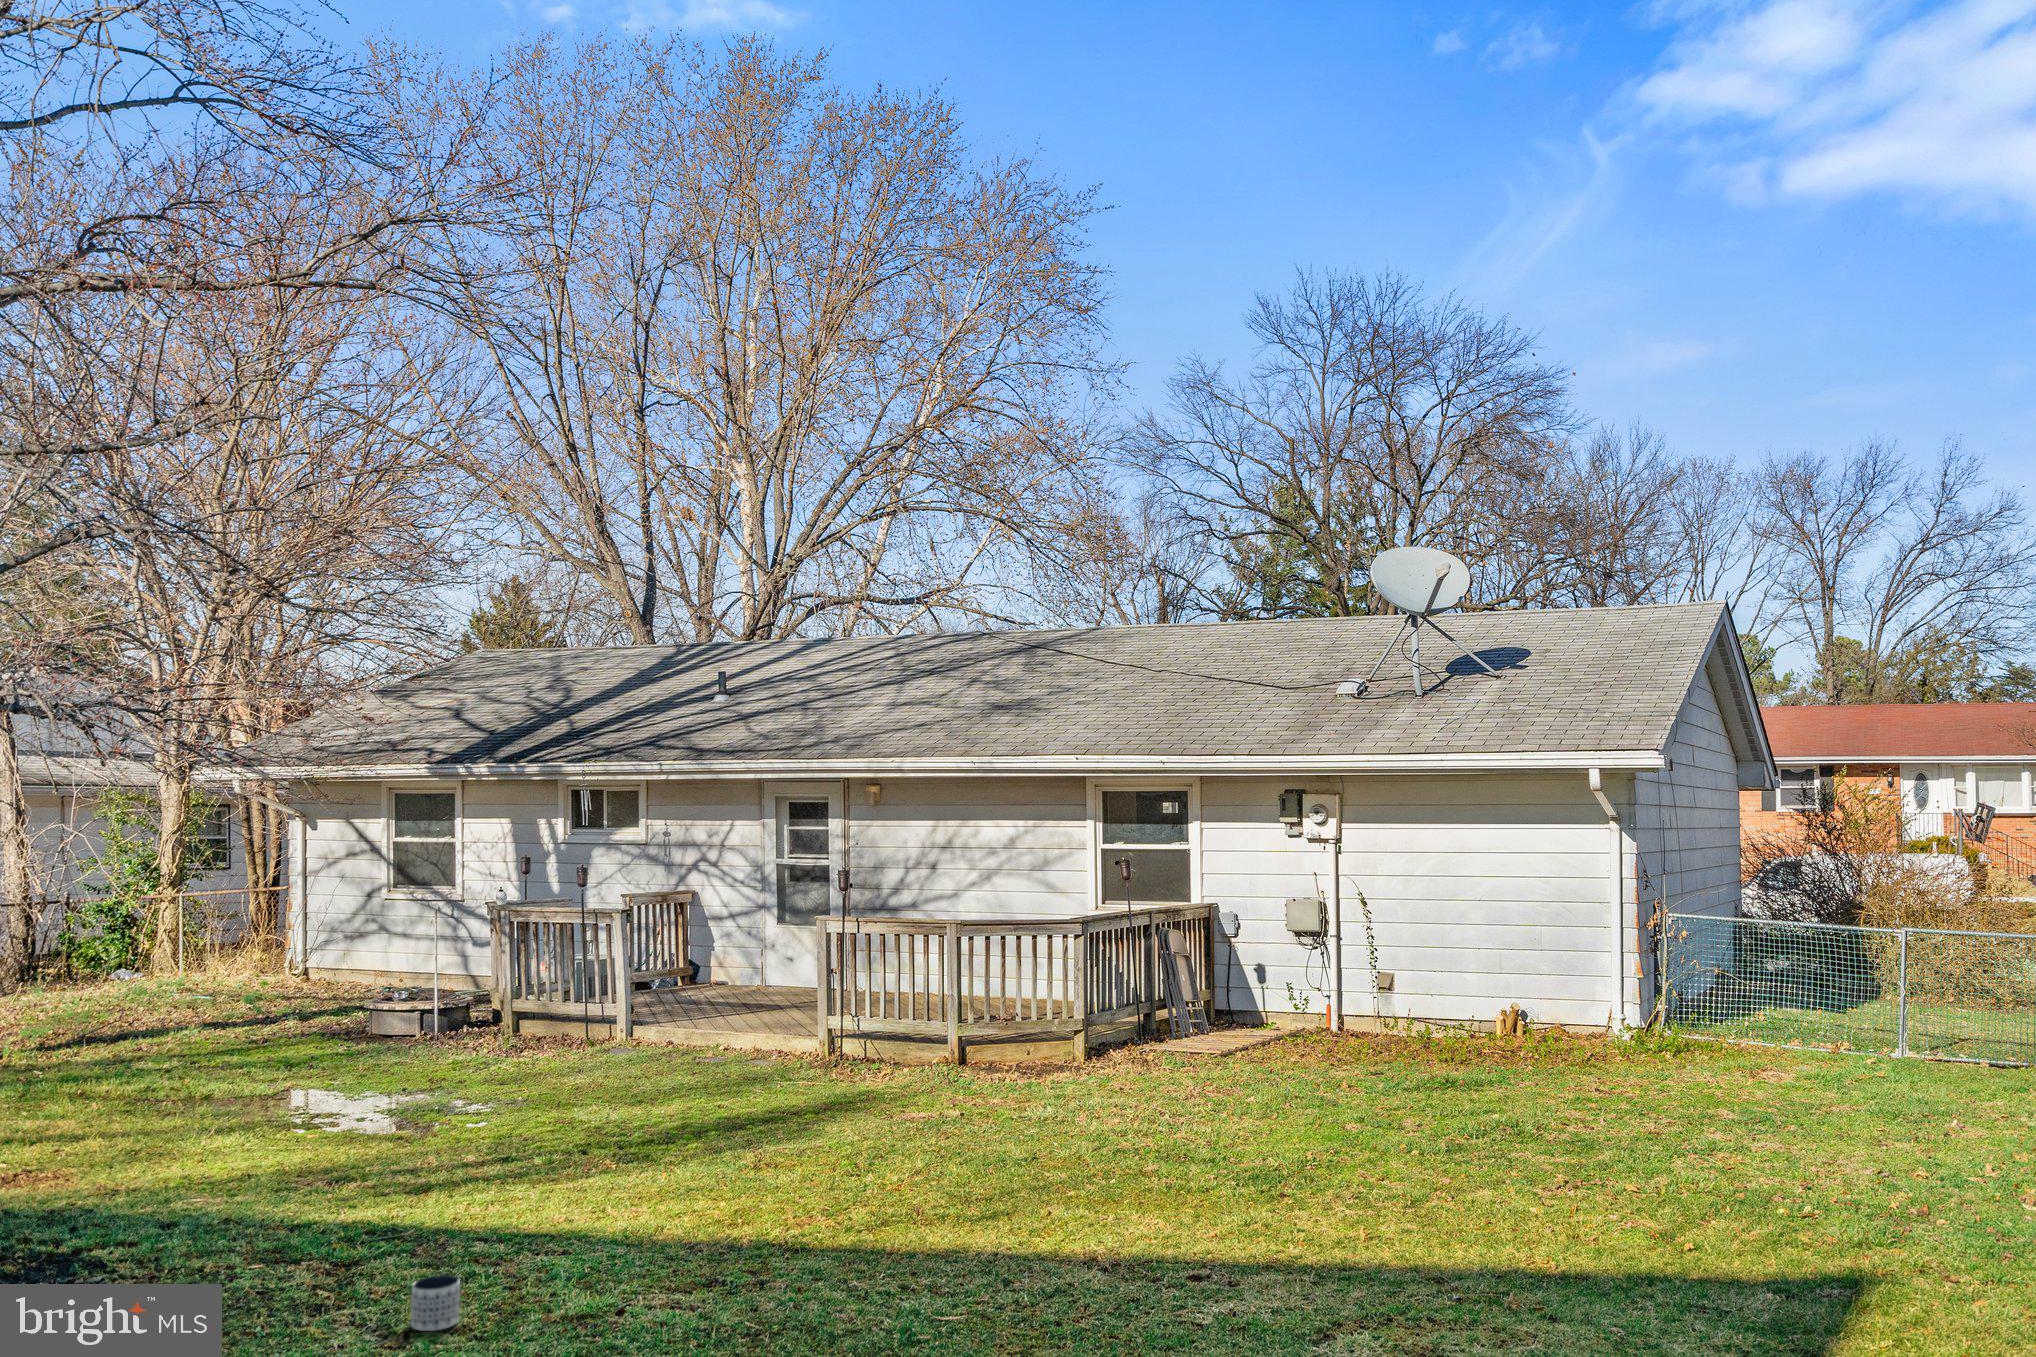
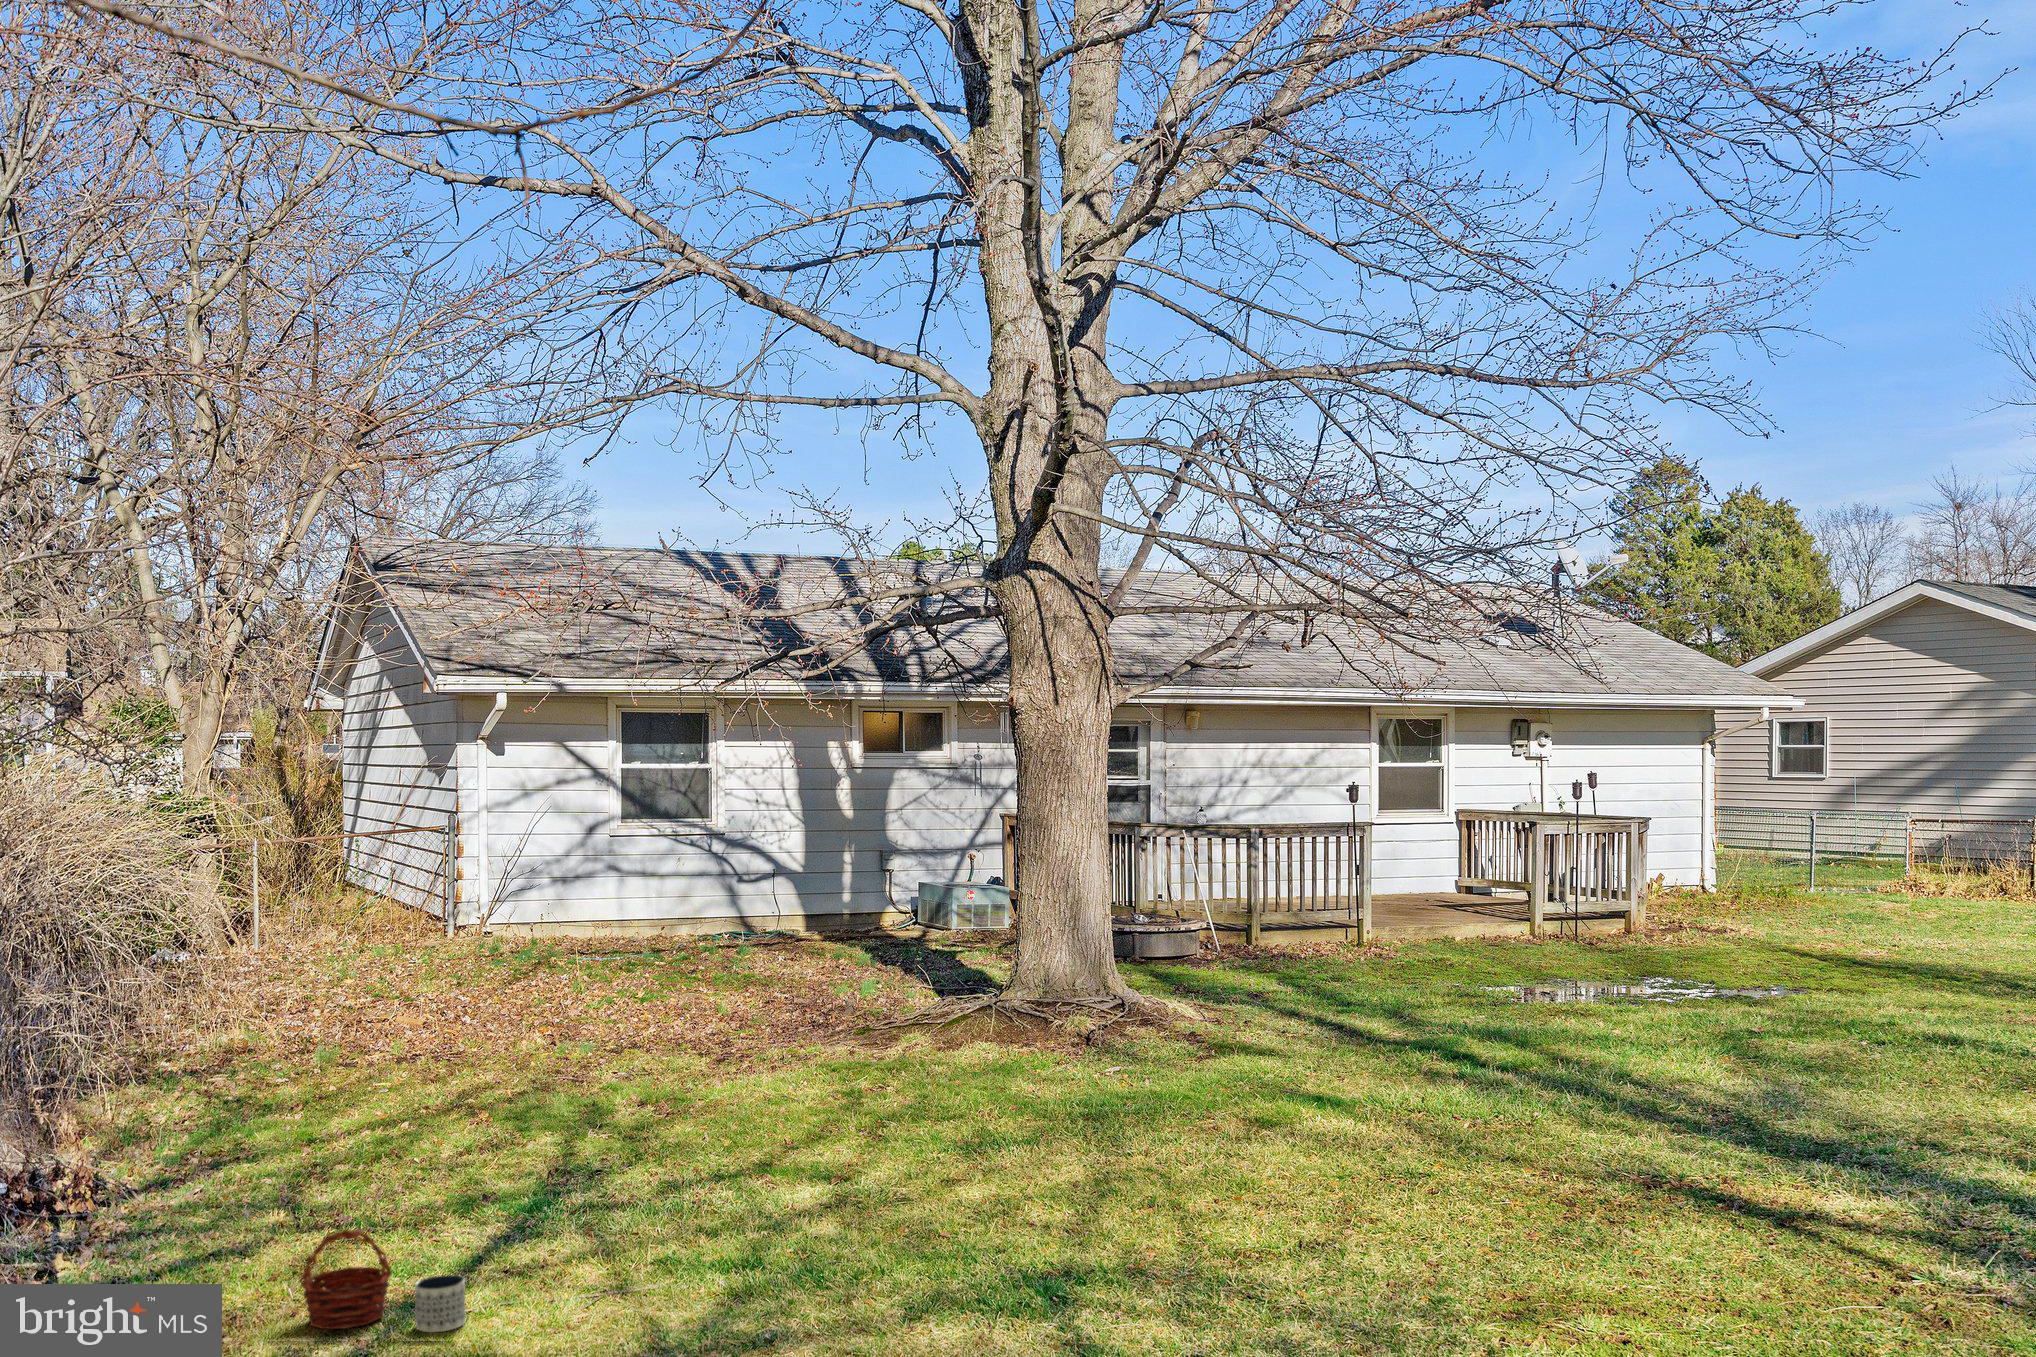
basket: none [299,1232,389,1329] -> present [300,1229,391,1329]

